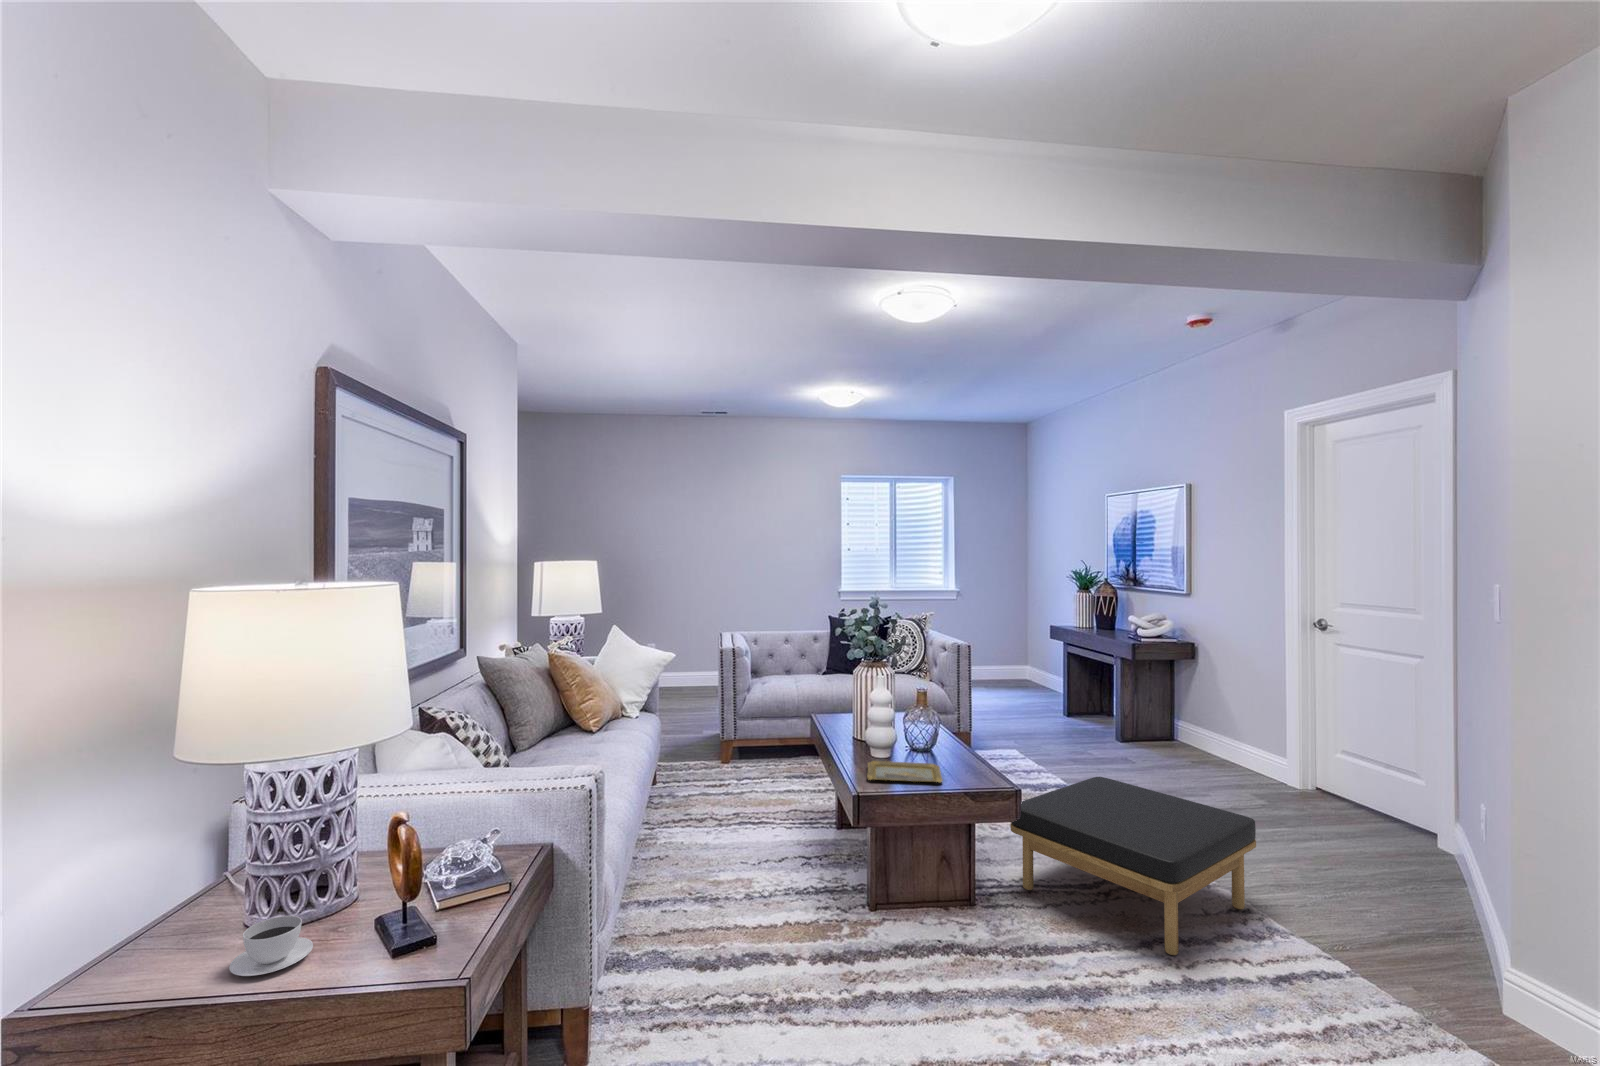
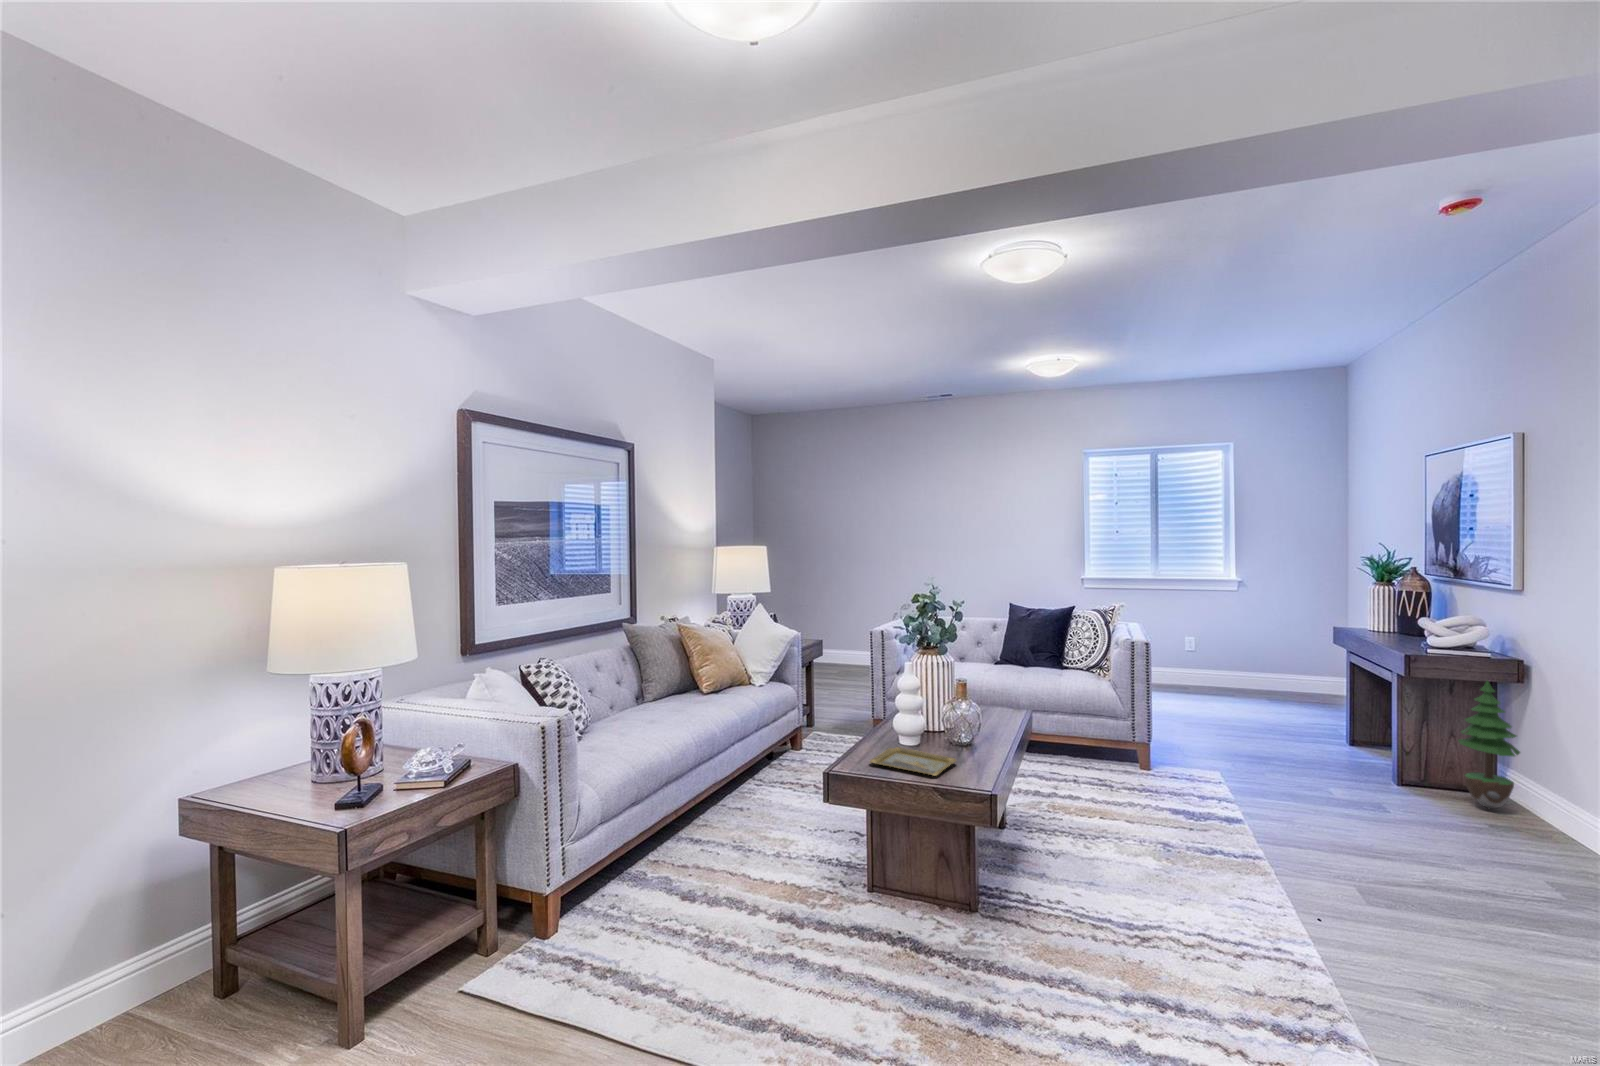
potted tree: none [1163,659,1200,751] -> present [1458,681,1520,809]
ottoman: present [1010,777,1256,955] -> none [1030,806,1345,1019]
teacup: present [229,916,313,976] -> none [262,771,313,800]

